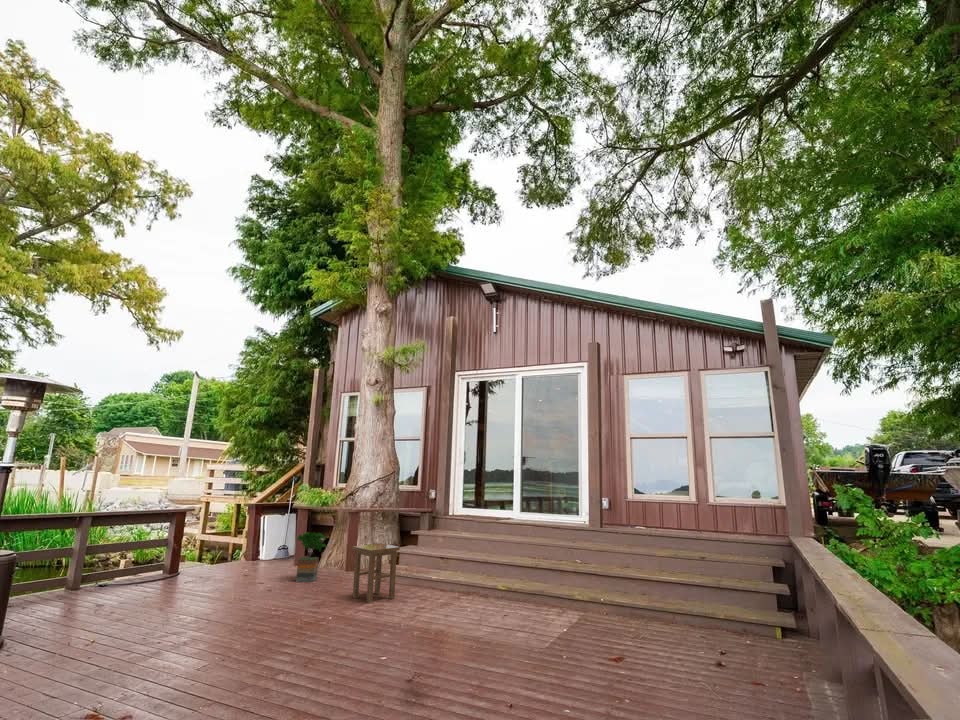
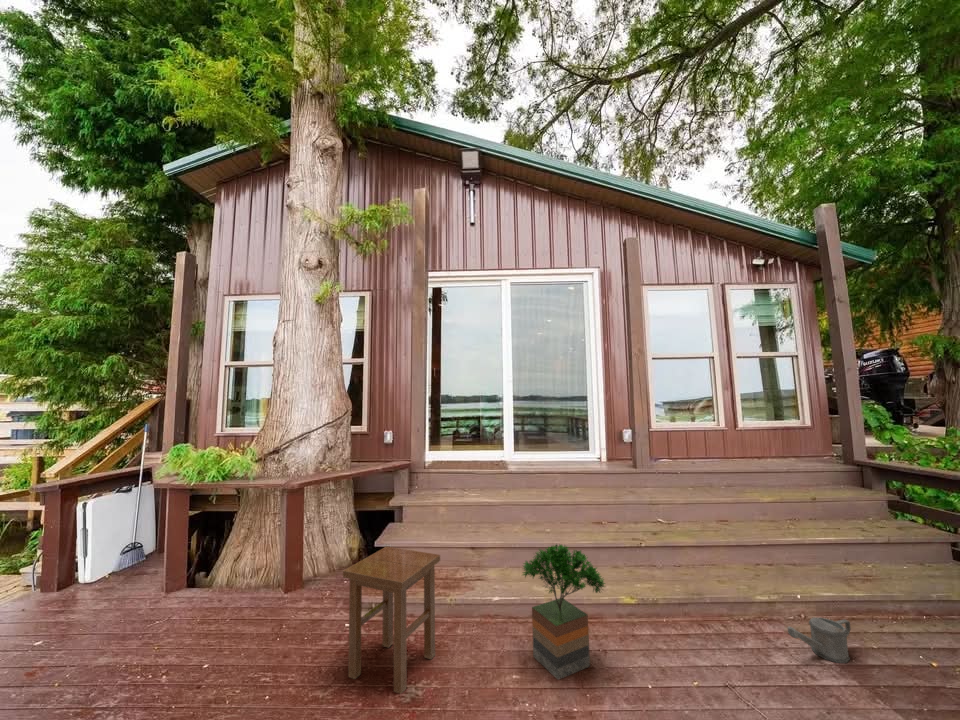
potted tree: present [296,532,325,582] -> present [523,545,605,680]
watering can: none [564,602,609,627] -> present [788,617,851,663]

